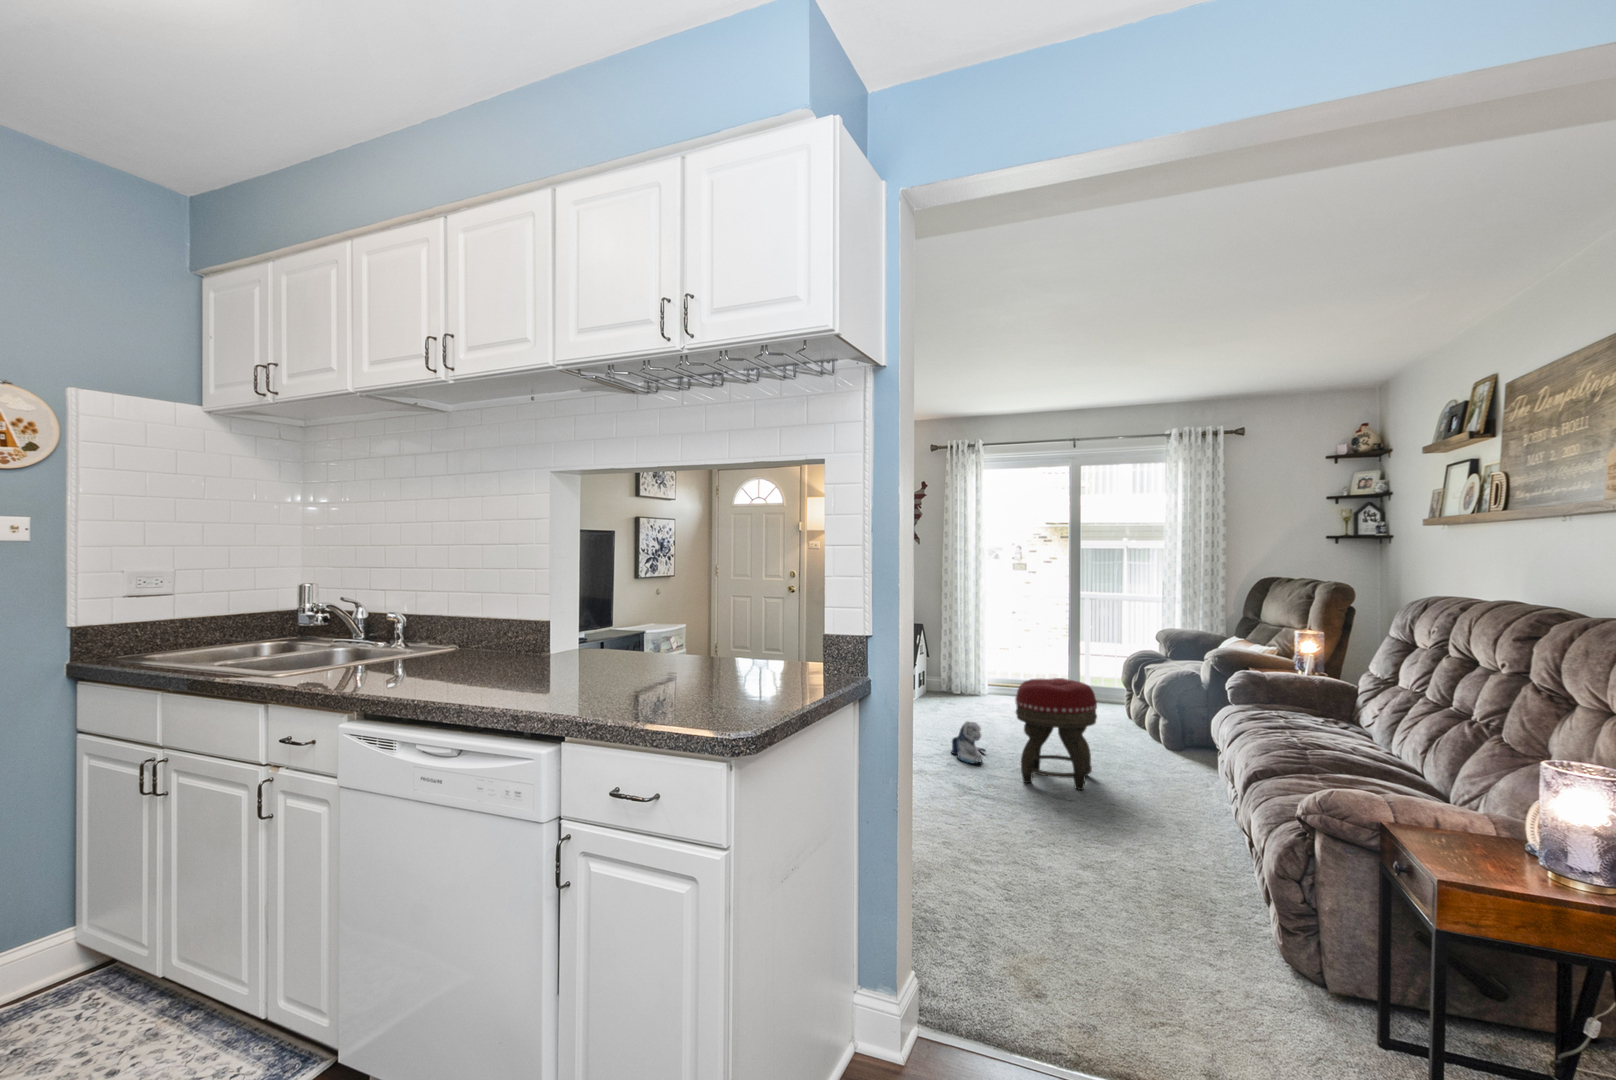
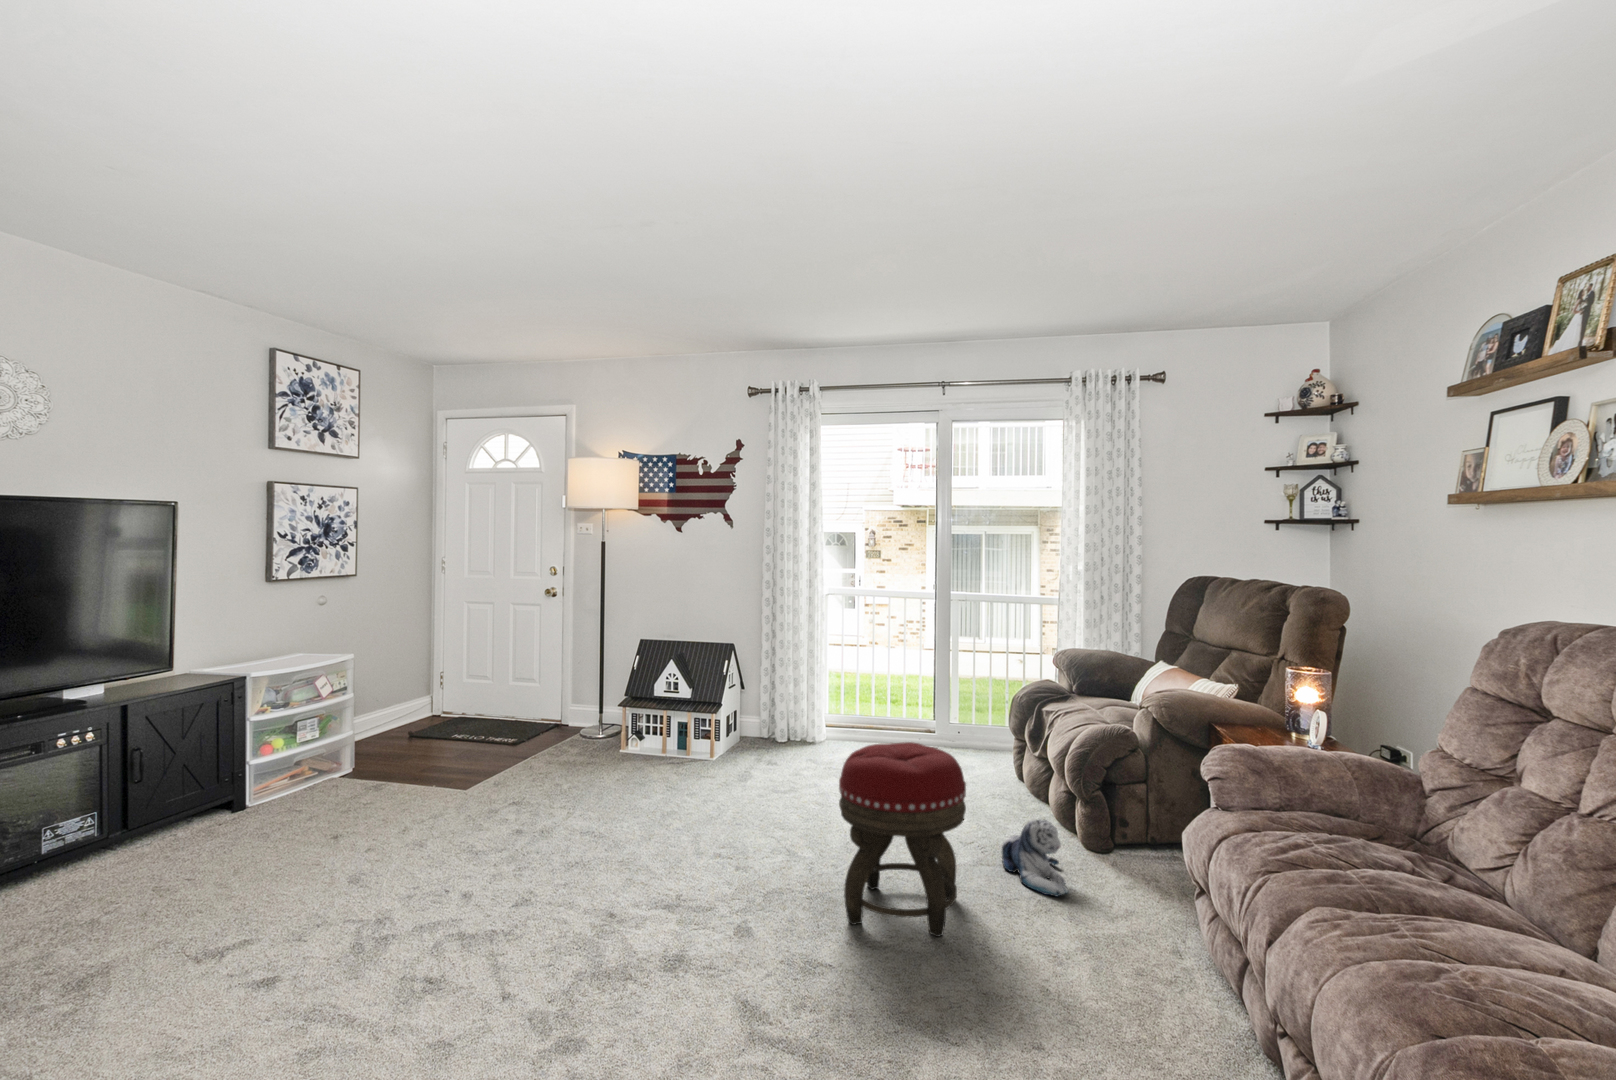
plush toy: present [951,722,986,764] -> present [1002,820,1068,896]

